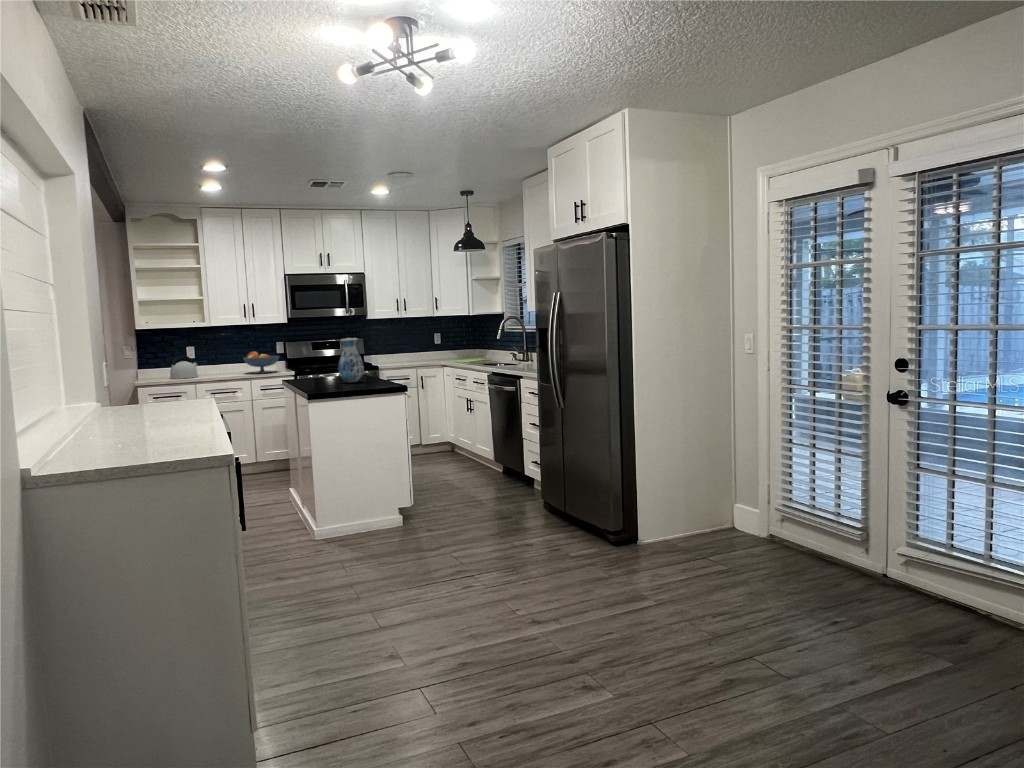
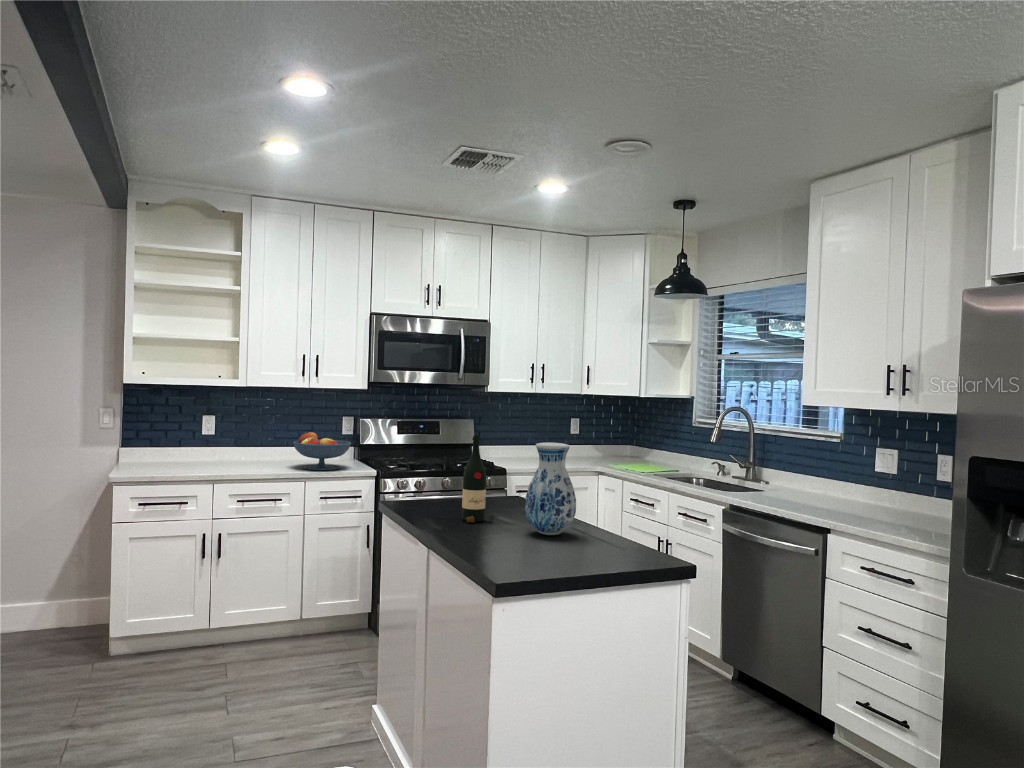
wine bottle: none [314,339,331,382] -> present [462,436,494,523]
kettle: present [170,356,199,379] -> none [171,433,221,472]

